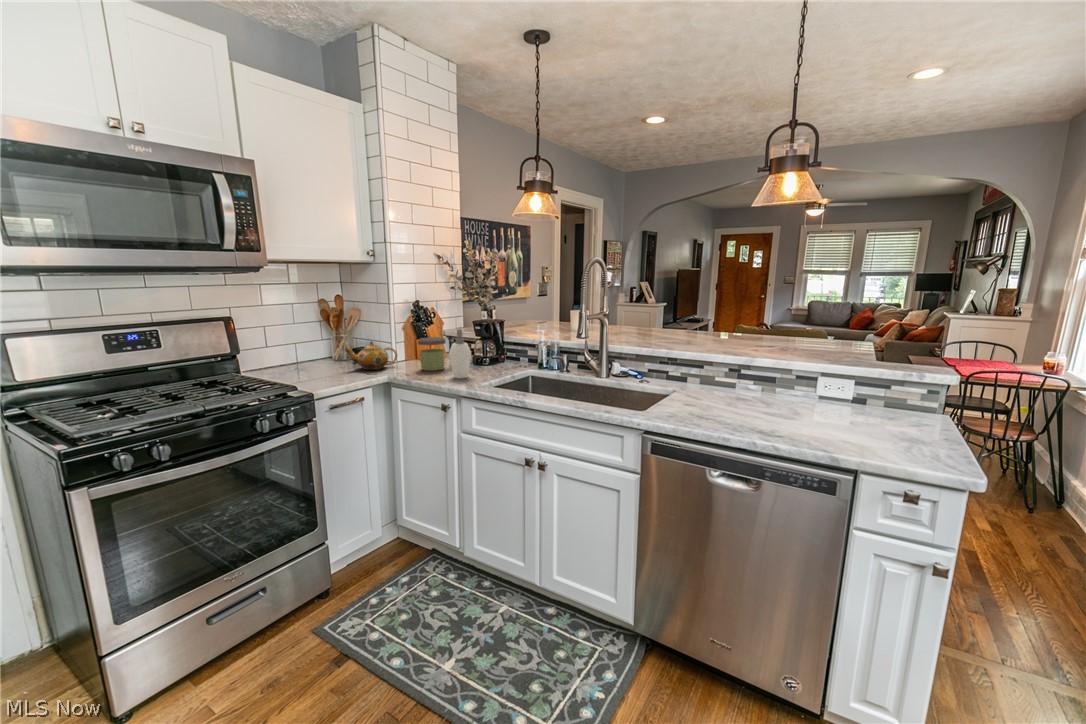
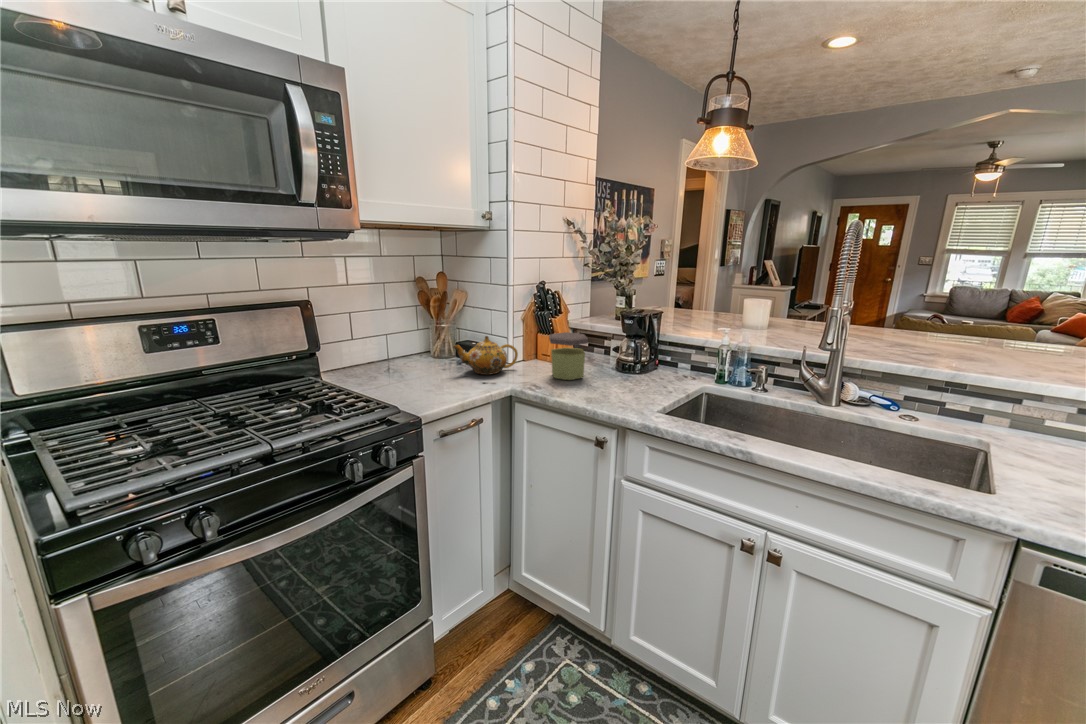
soap dispenser: present [449,329,471,378] -> none [601,326,642,397]

